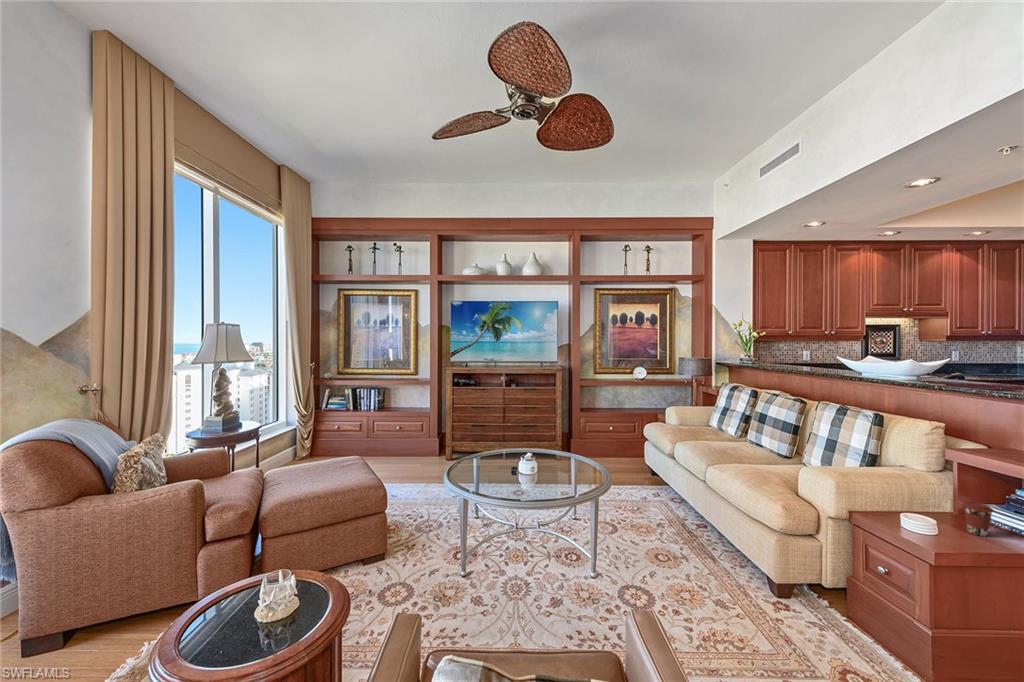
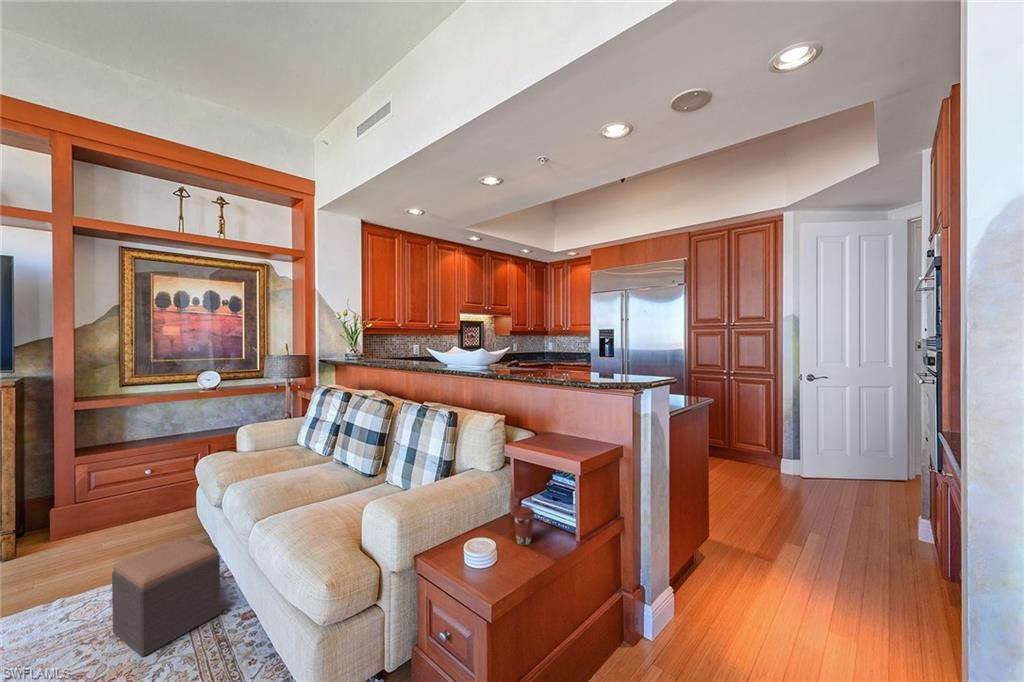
footstool: none [628,467,682,523] -> present [112,537,220,657]

